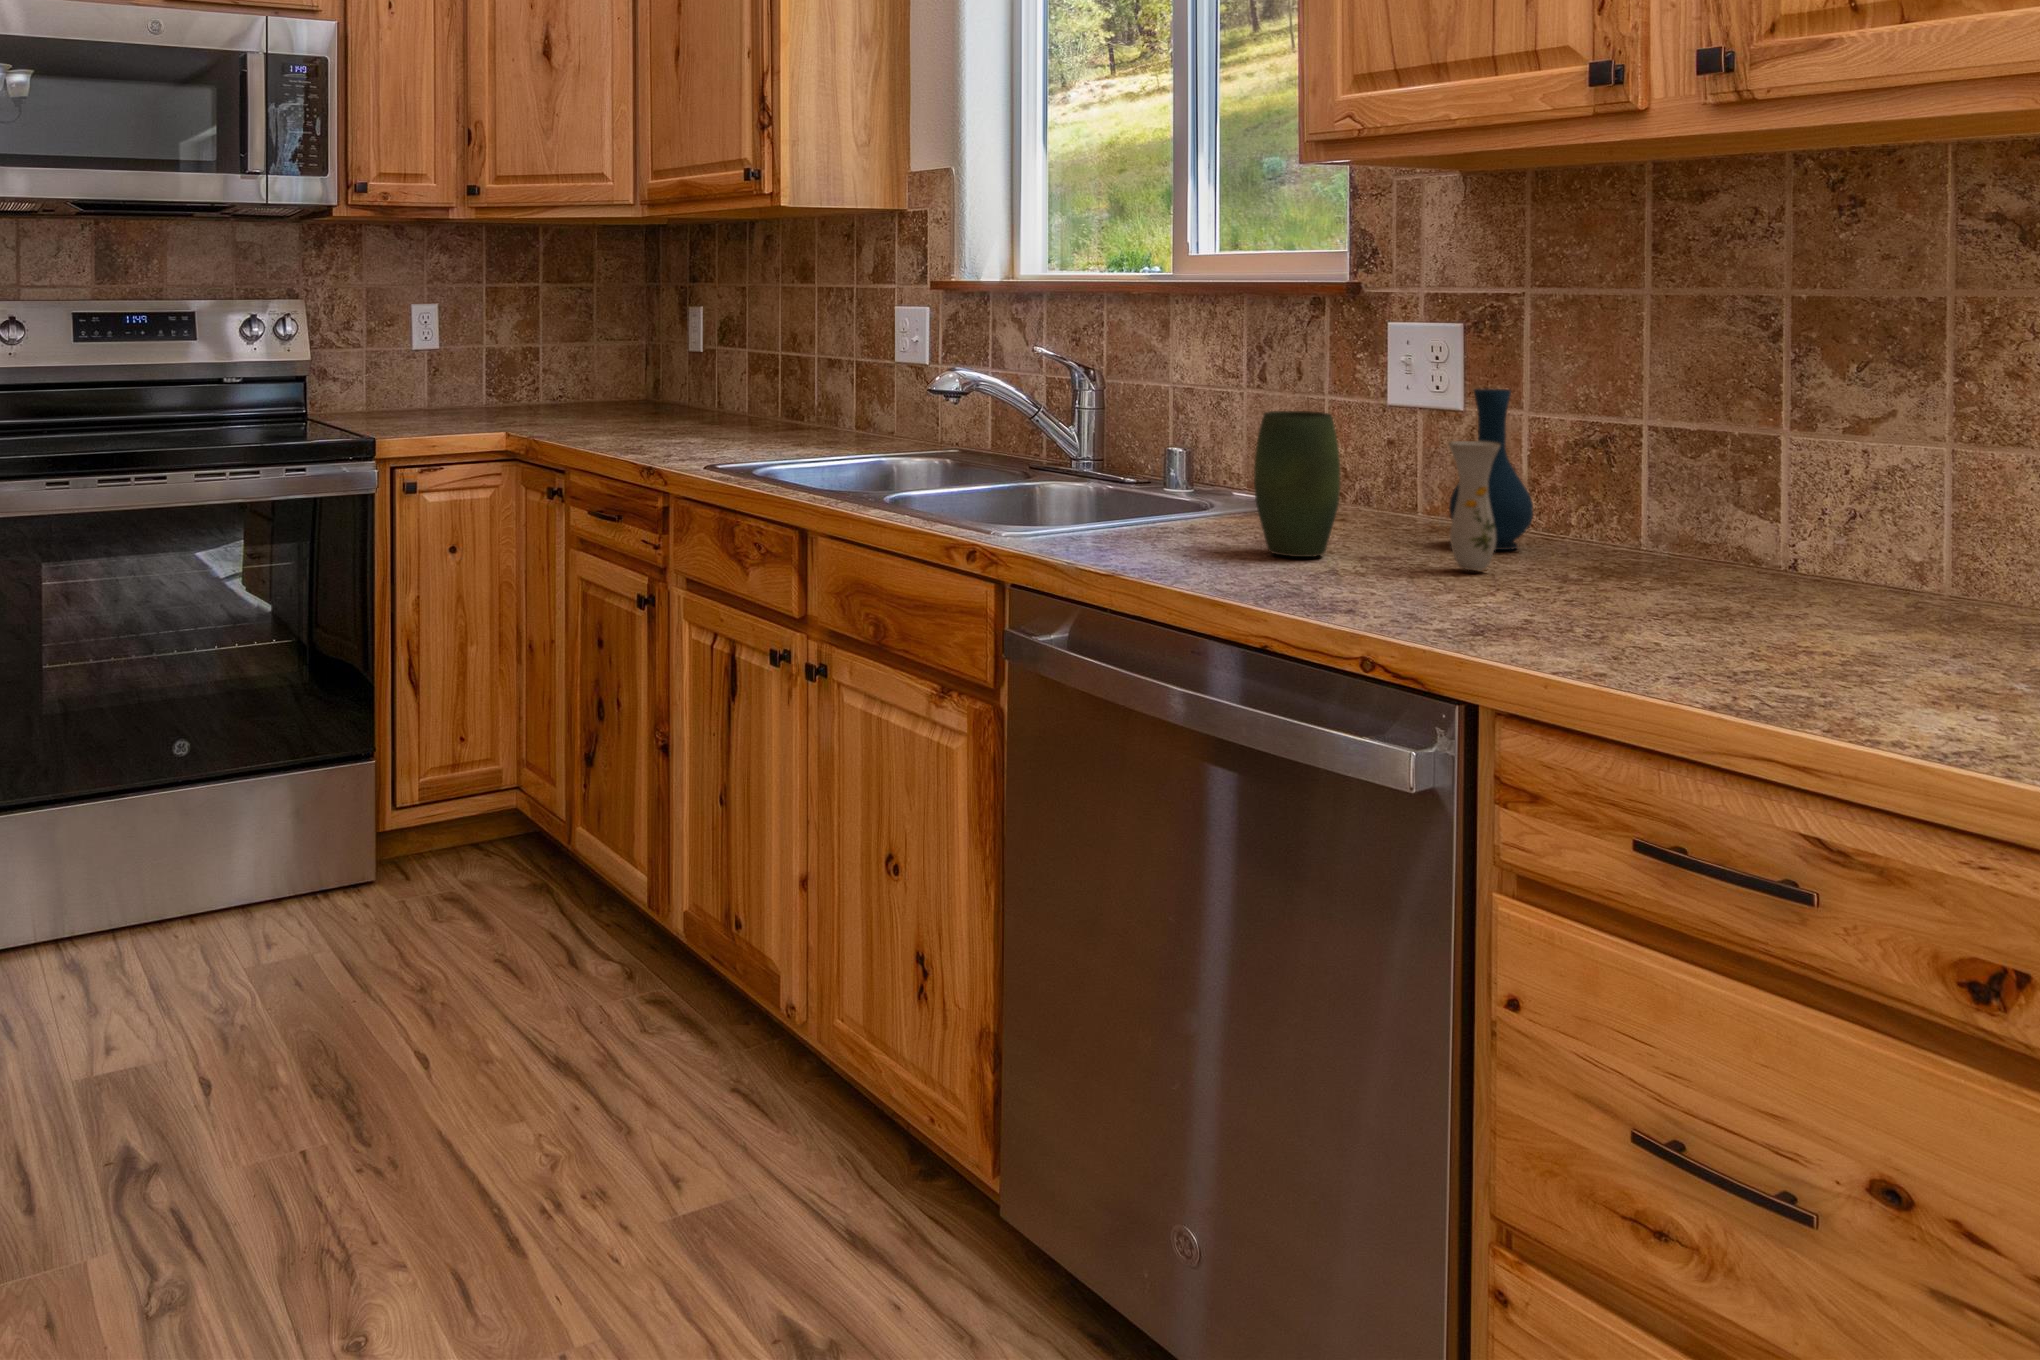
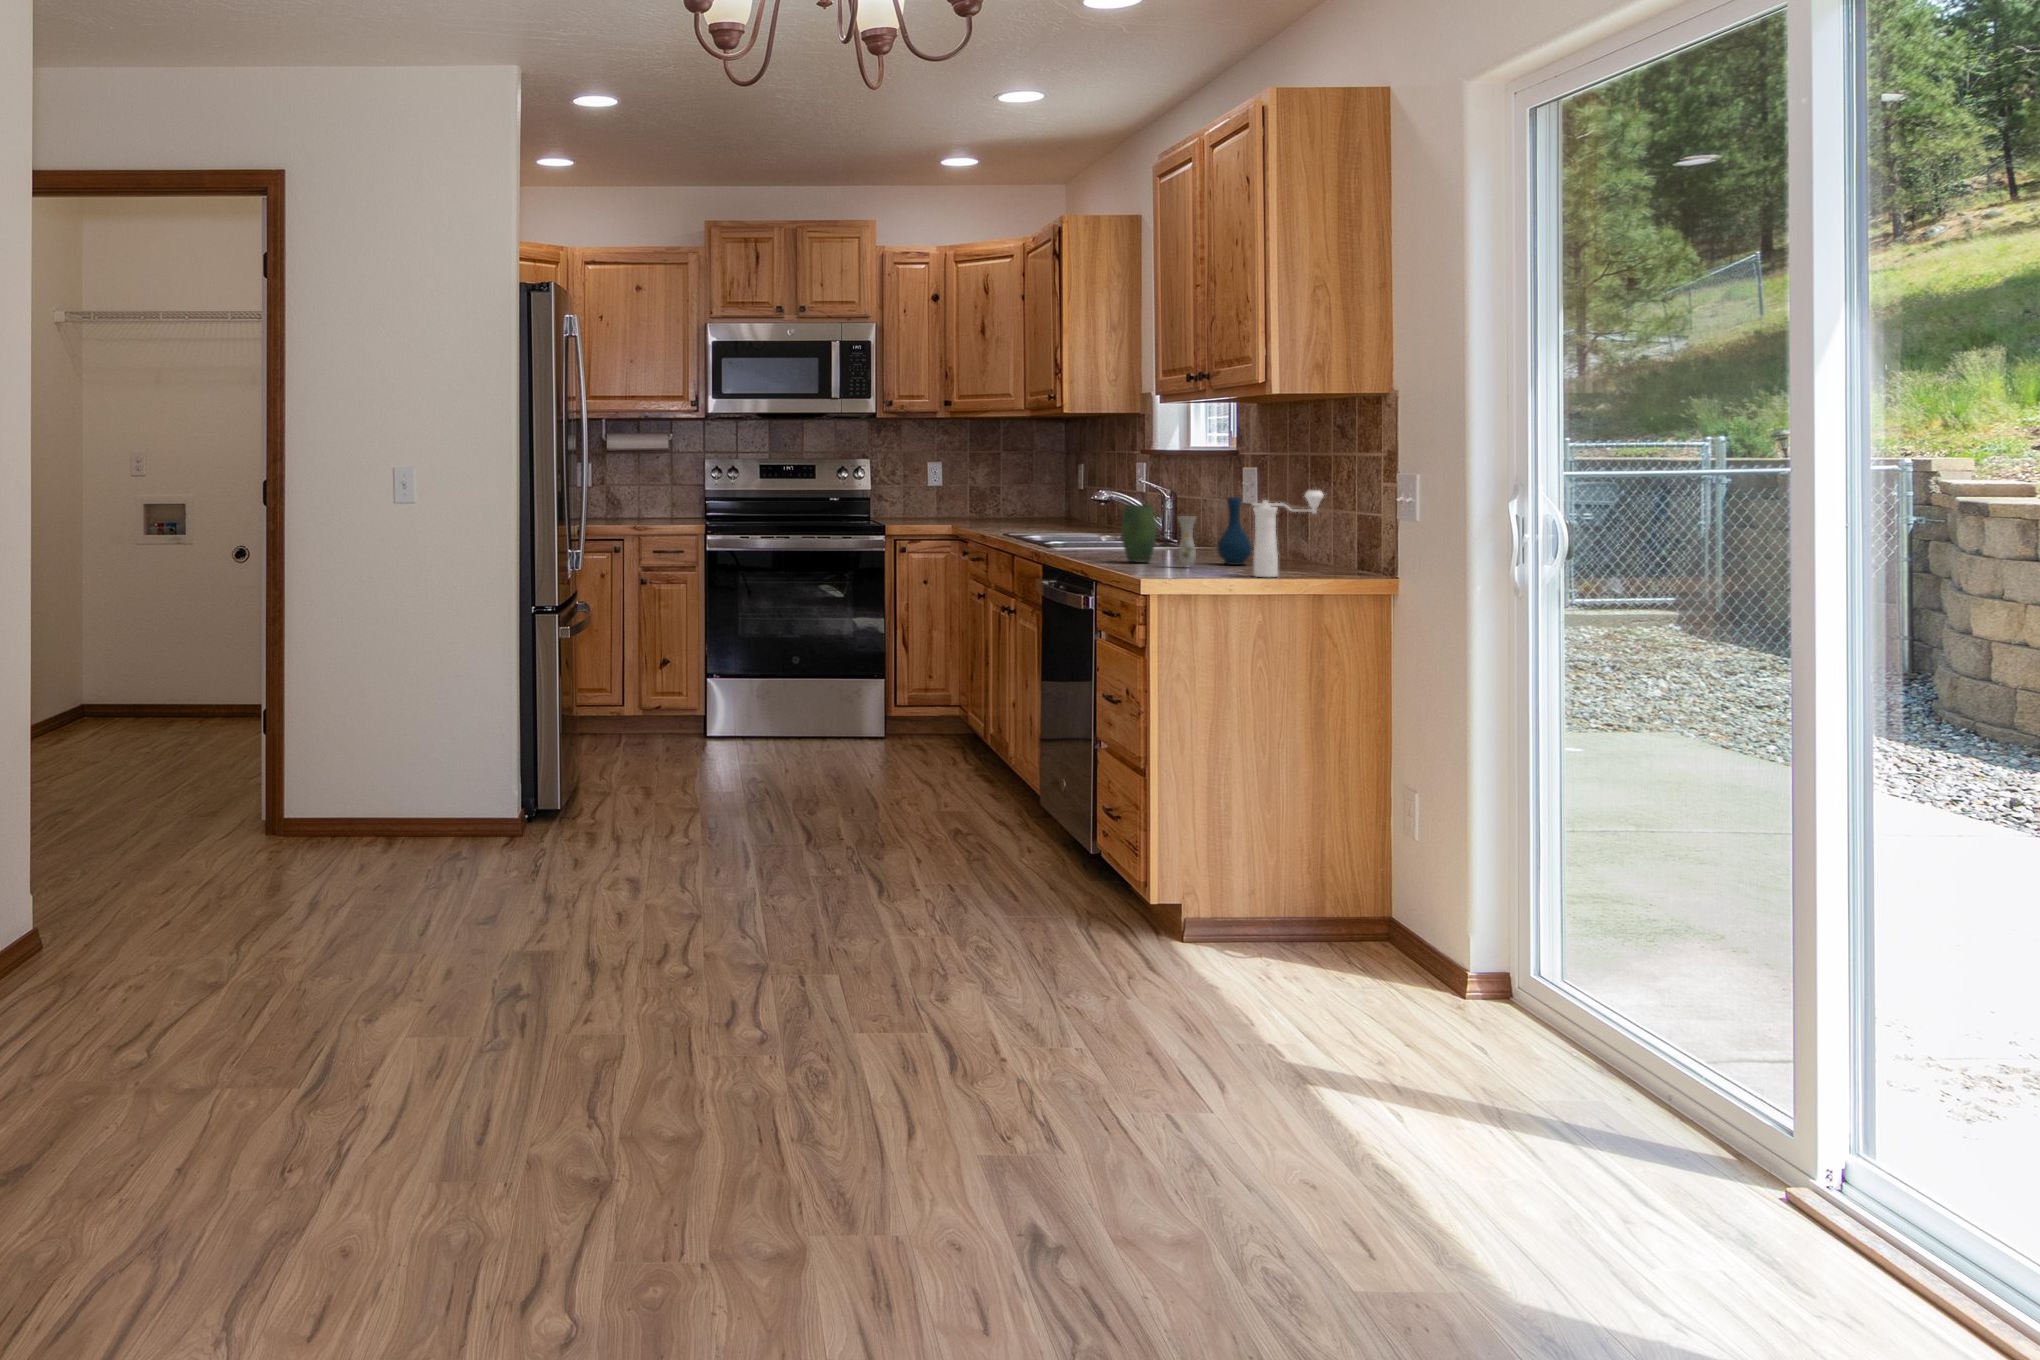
pepper mill: none [1763,379,1950,610] -> present [1252,491,1323,577]

